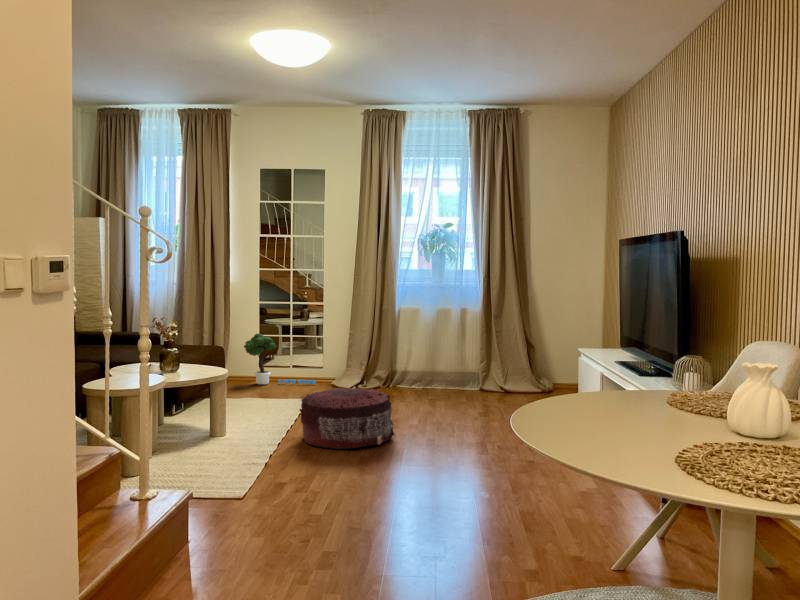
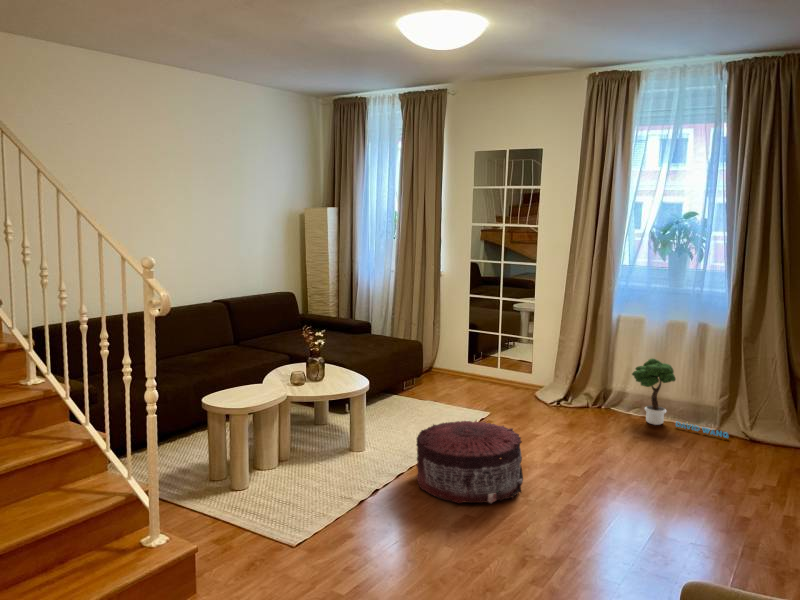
potted tree: present [244,334,316,385] -> present [632,358,728,438]

